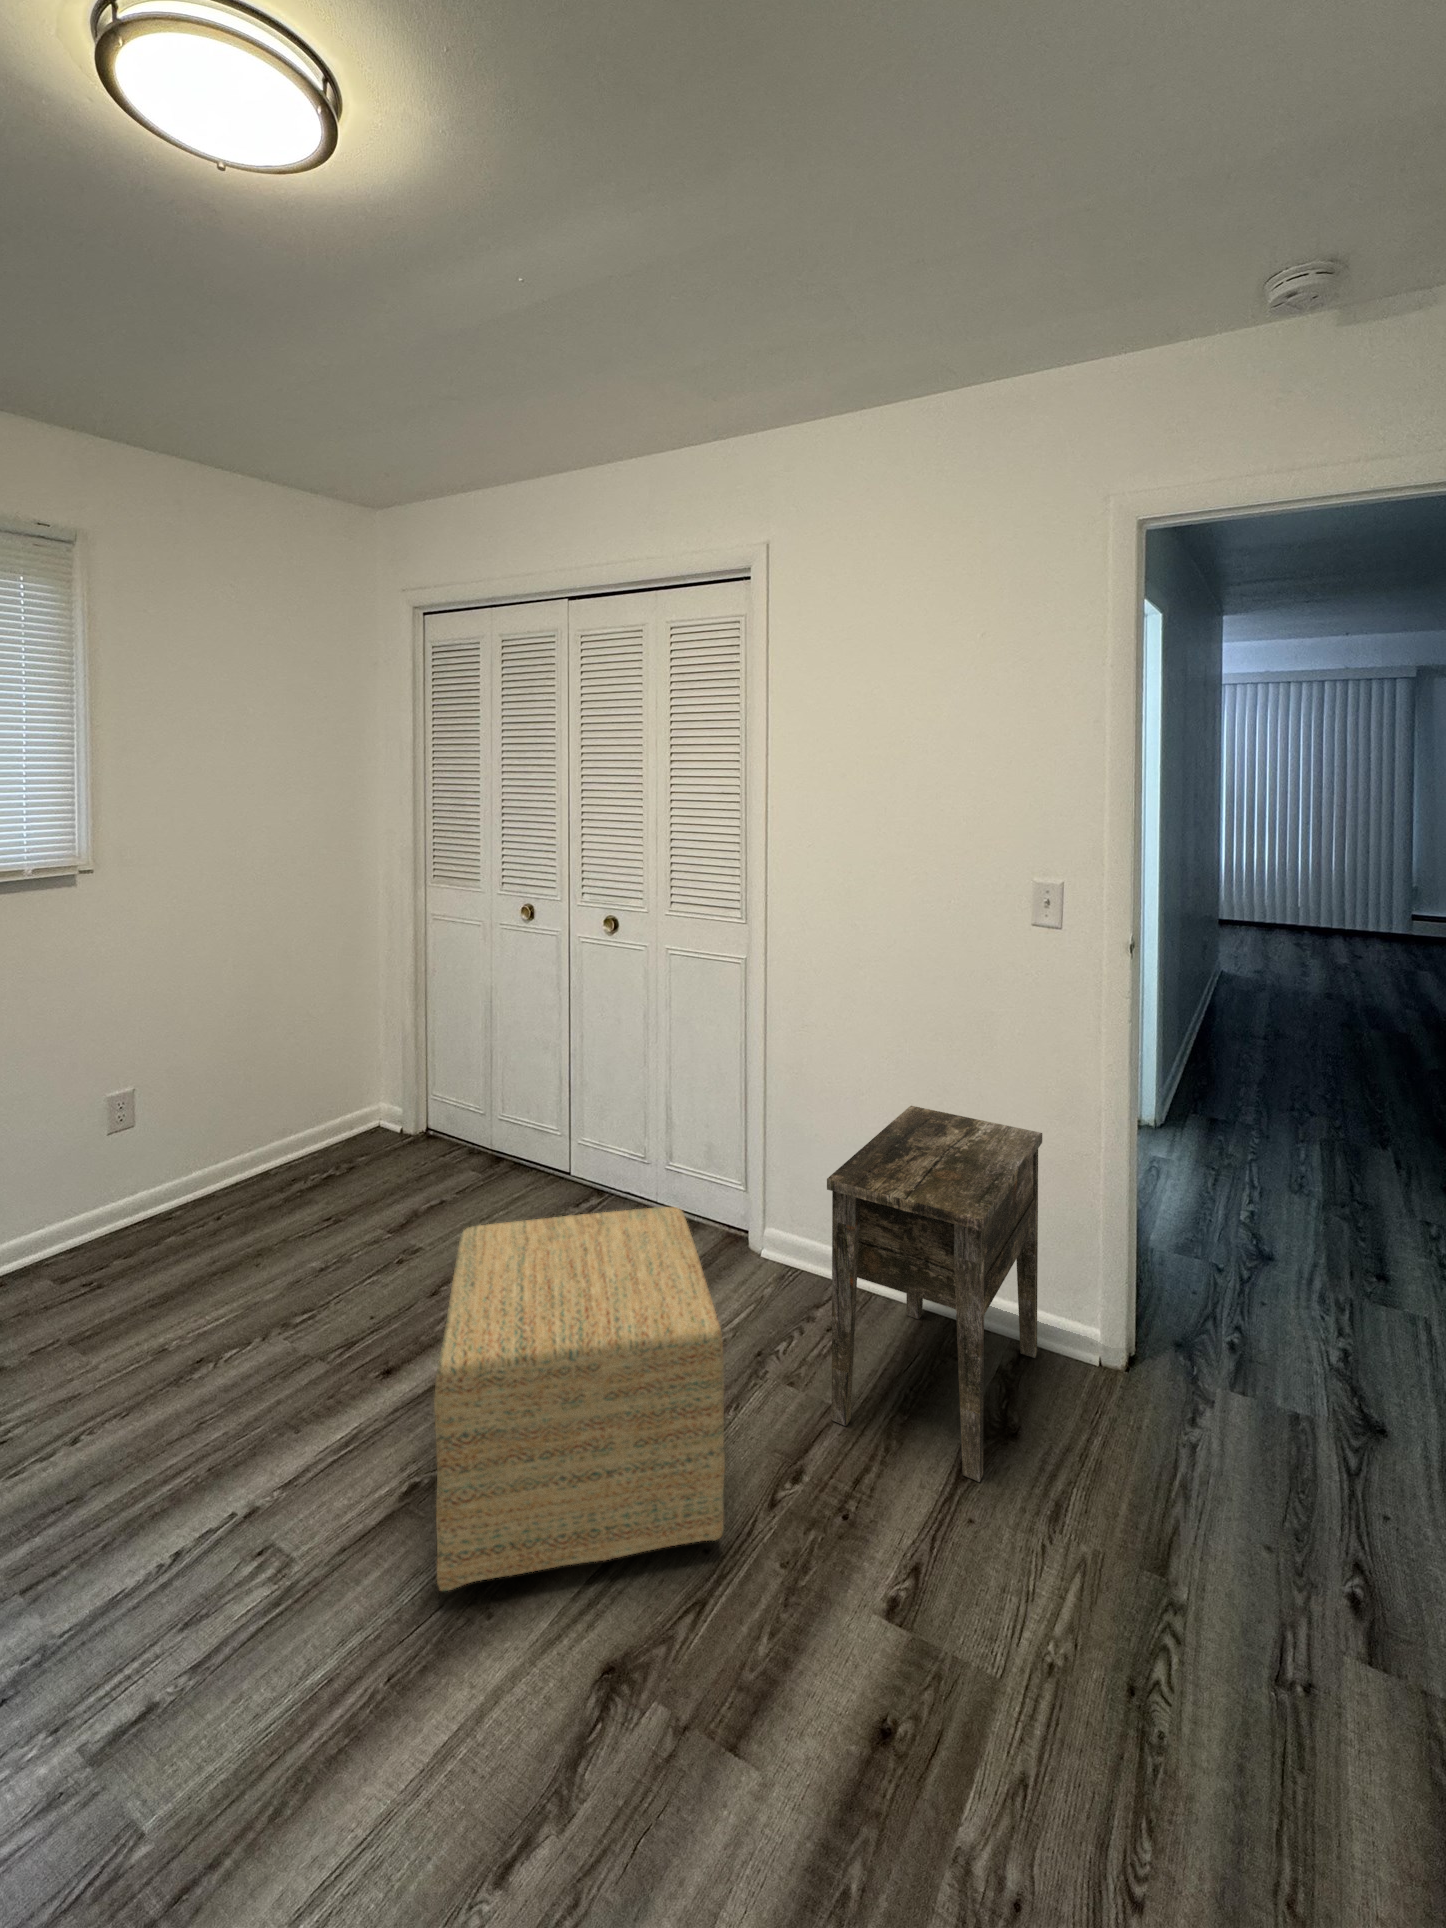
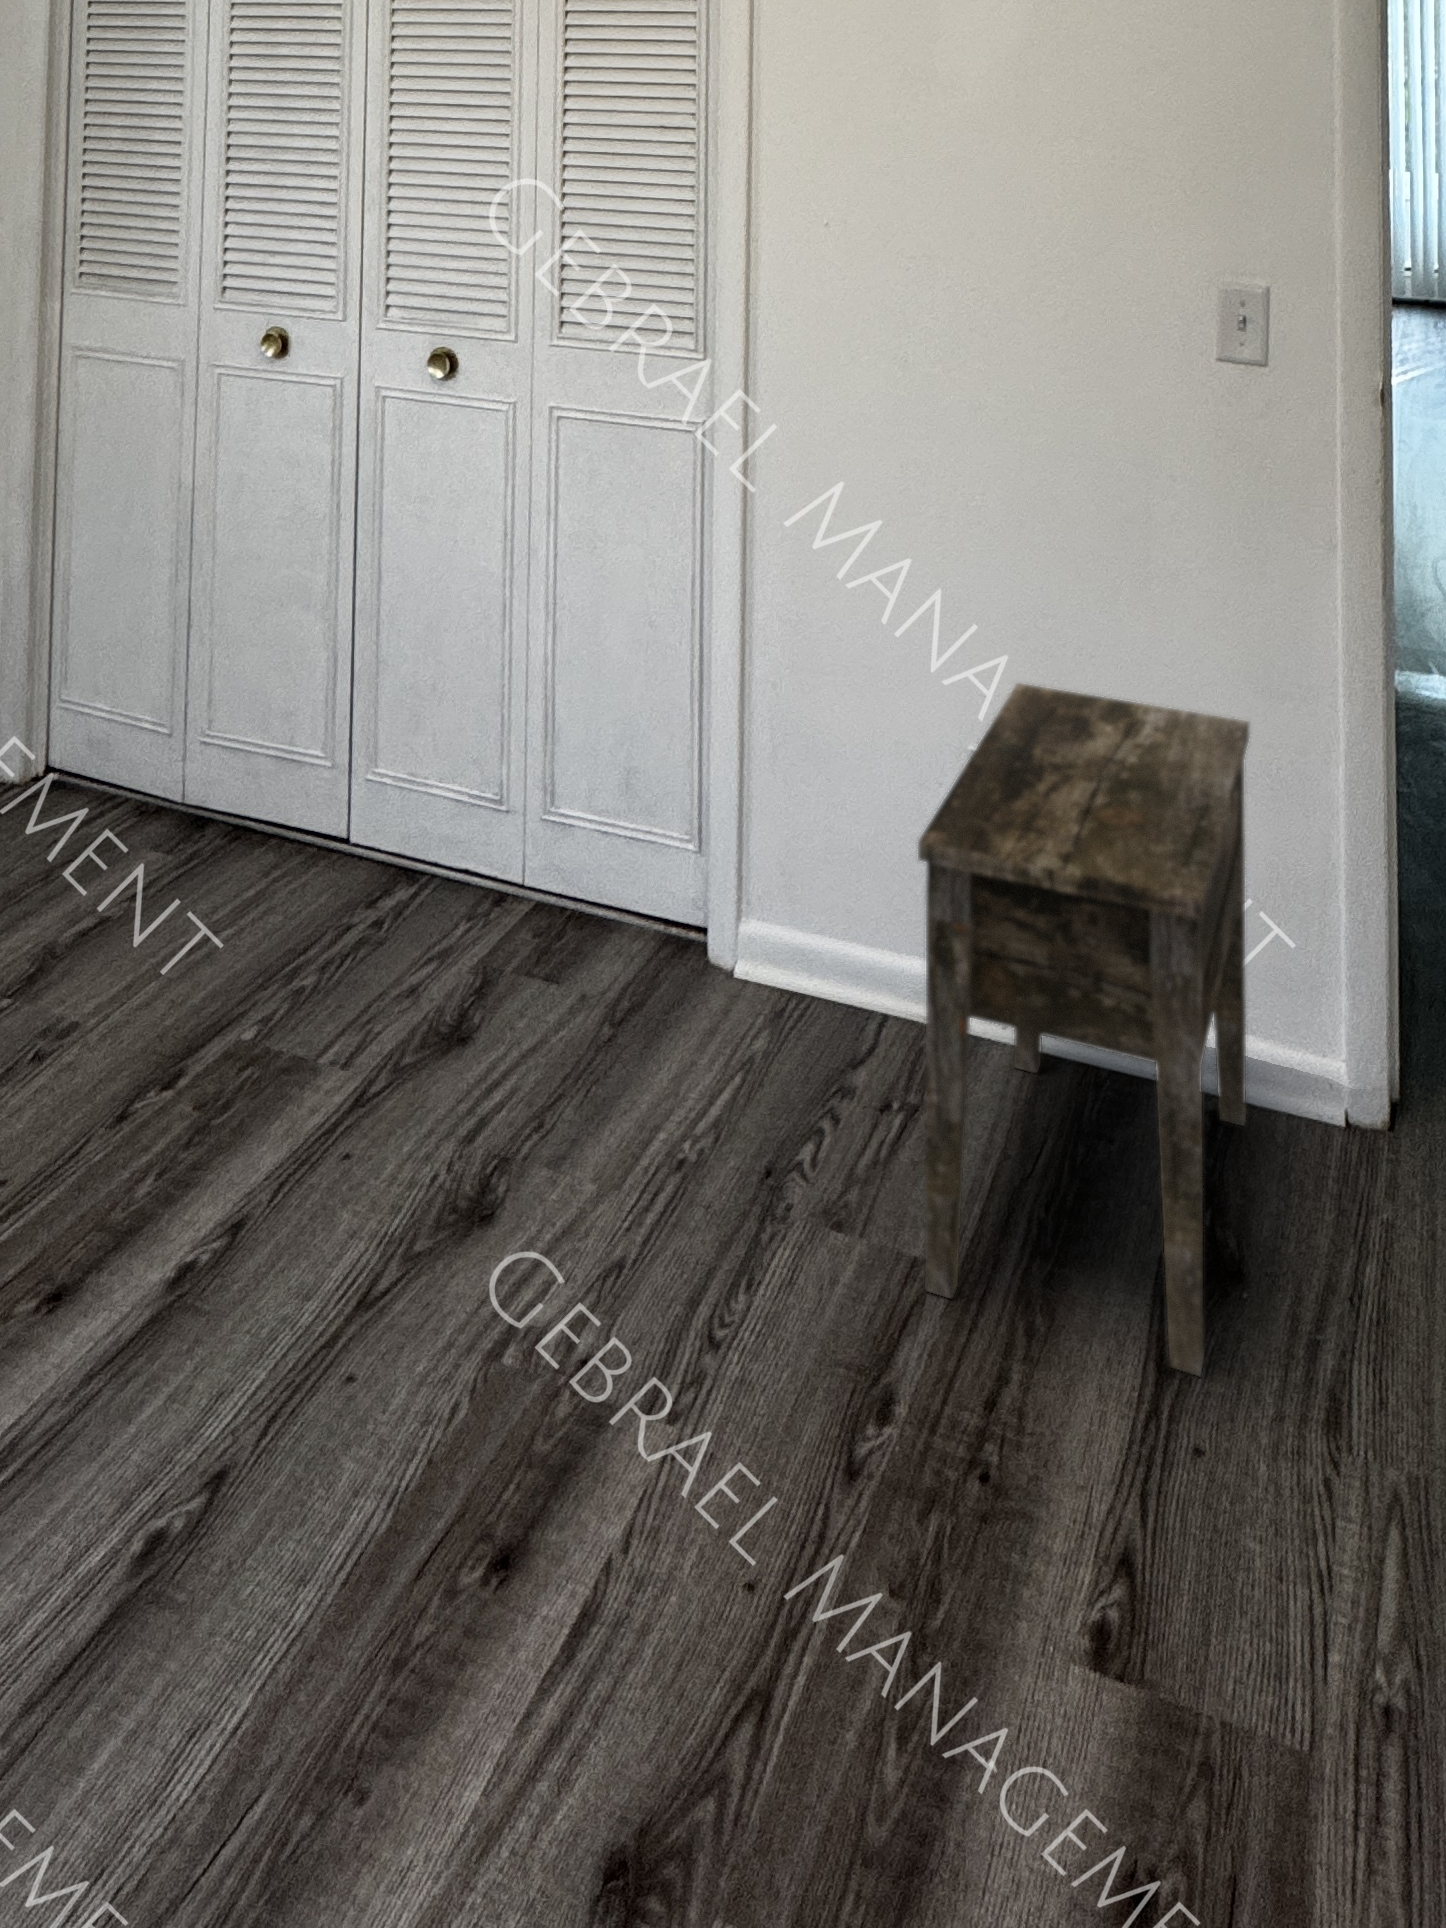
ottoman: present [434,1207,725,1591] -> none [222,913,786,1758]

